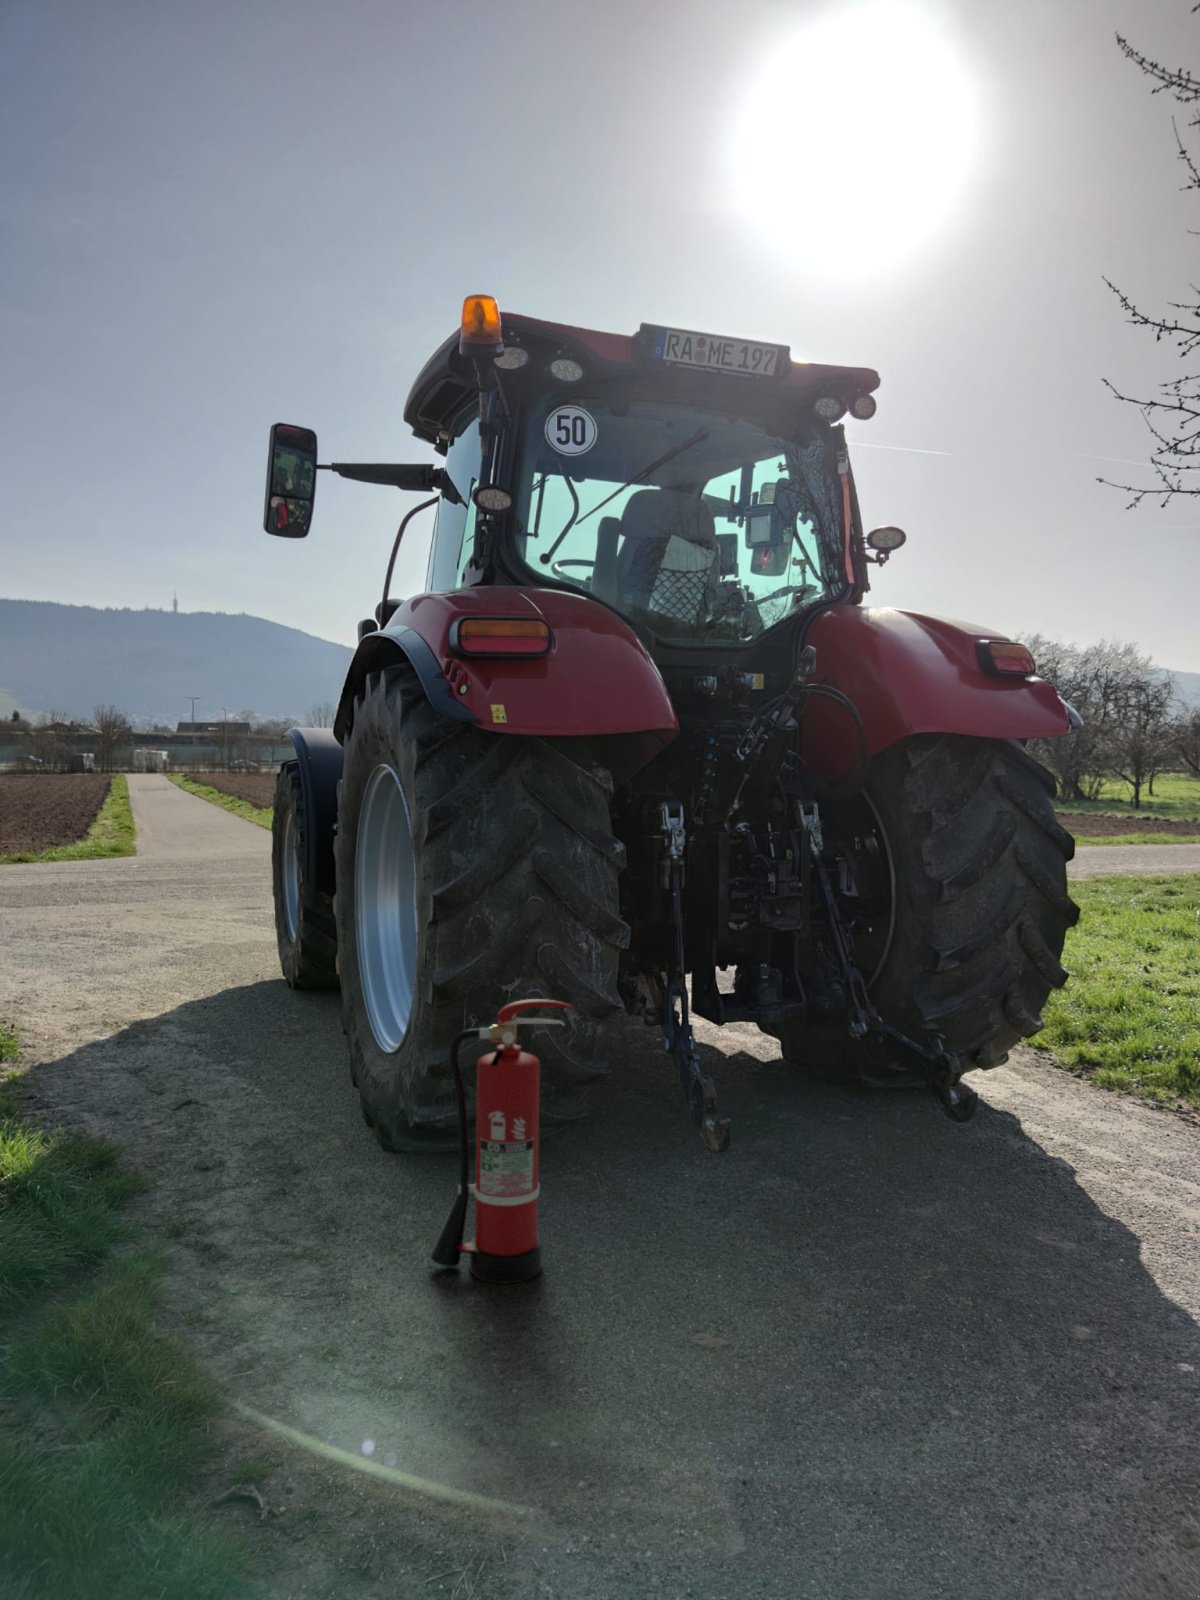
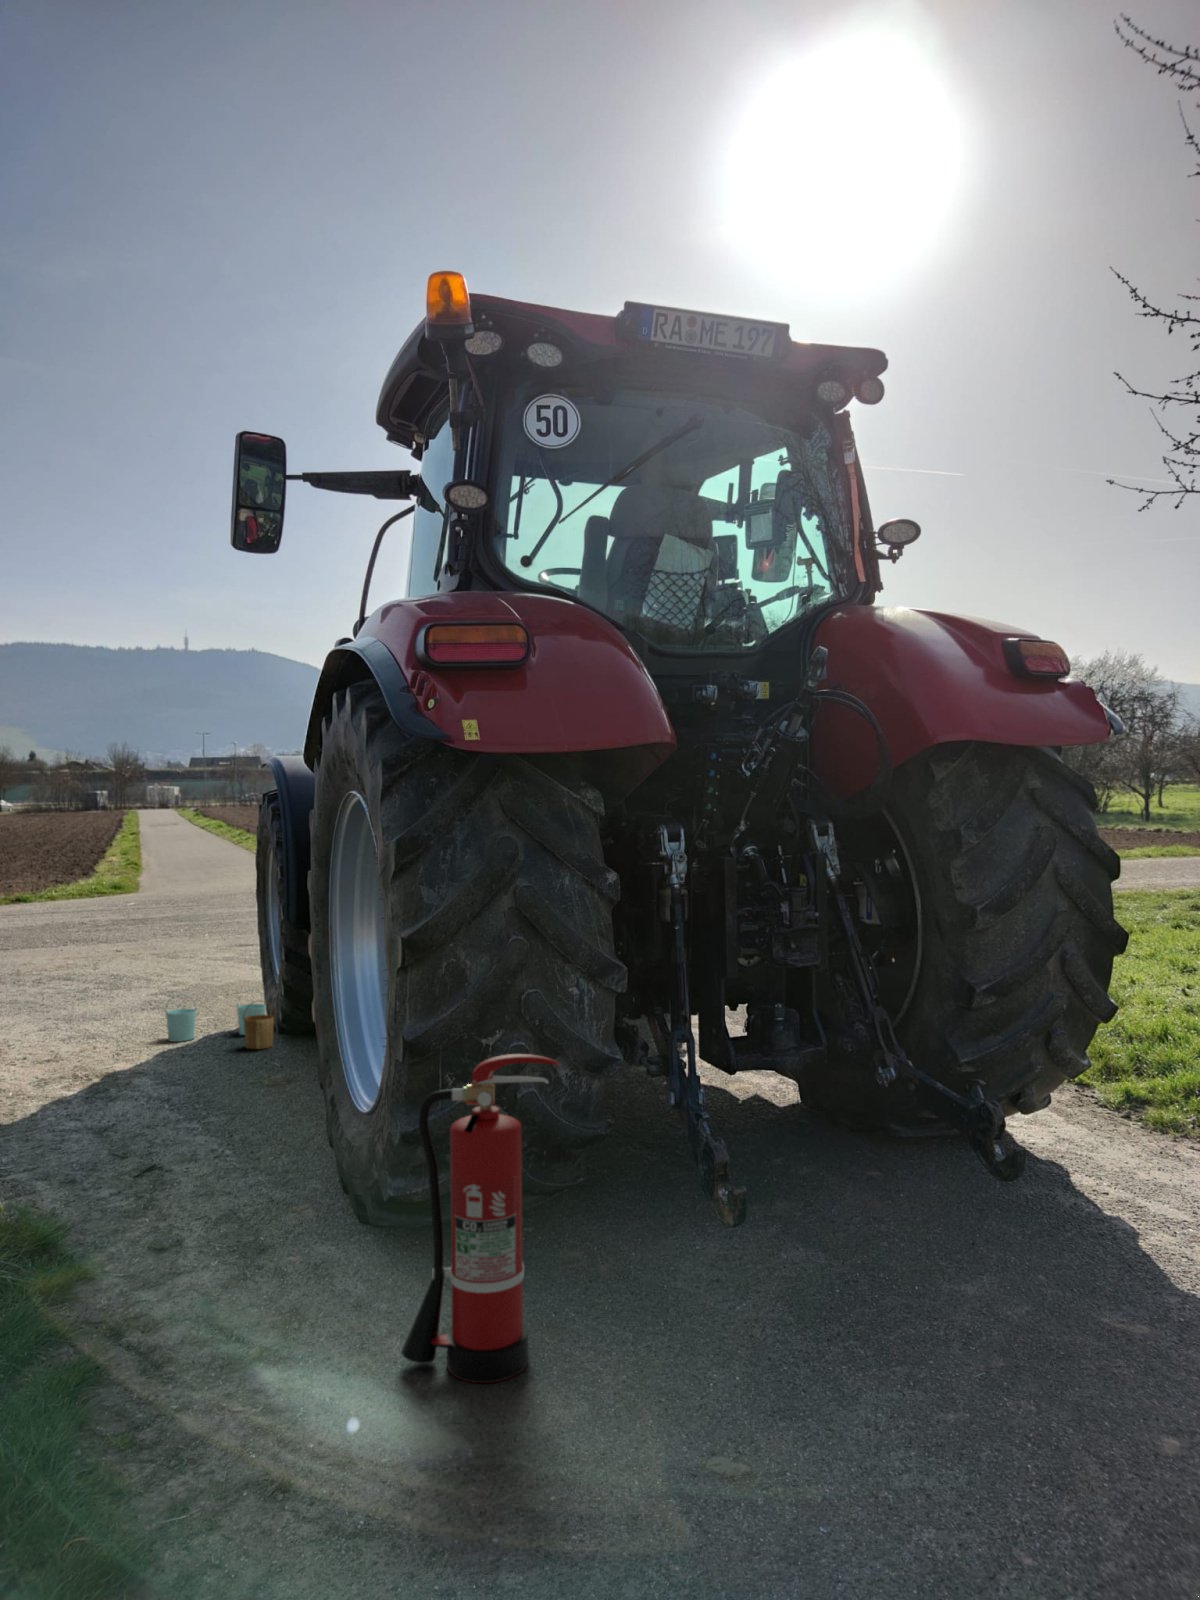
bucket: none [186,947,291,1002] -> present [165,992,275,1049]

